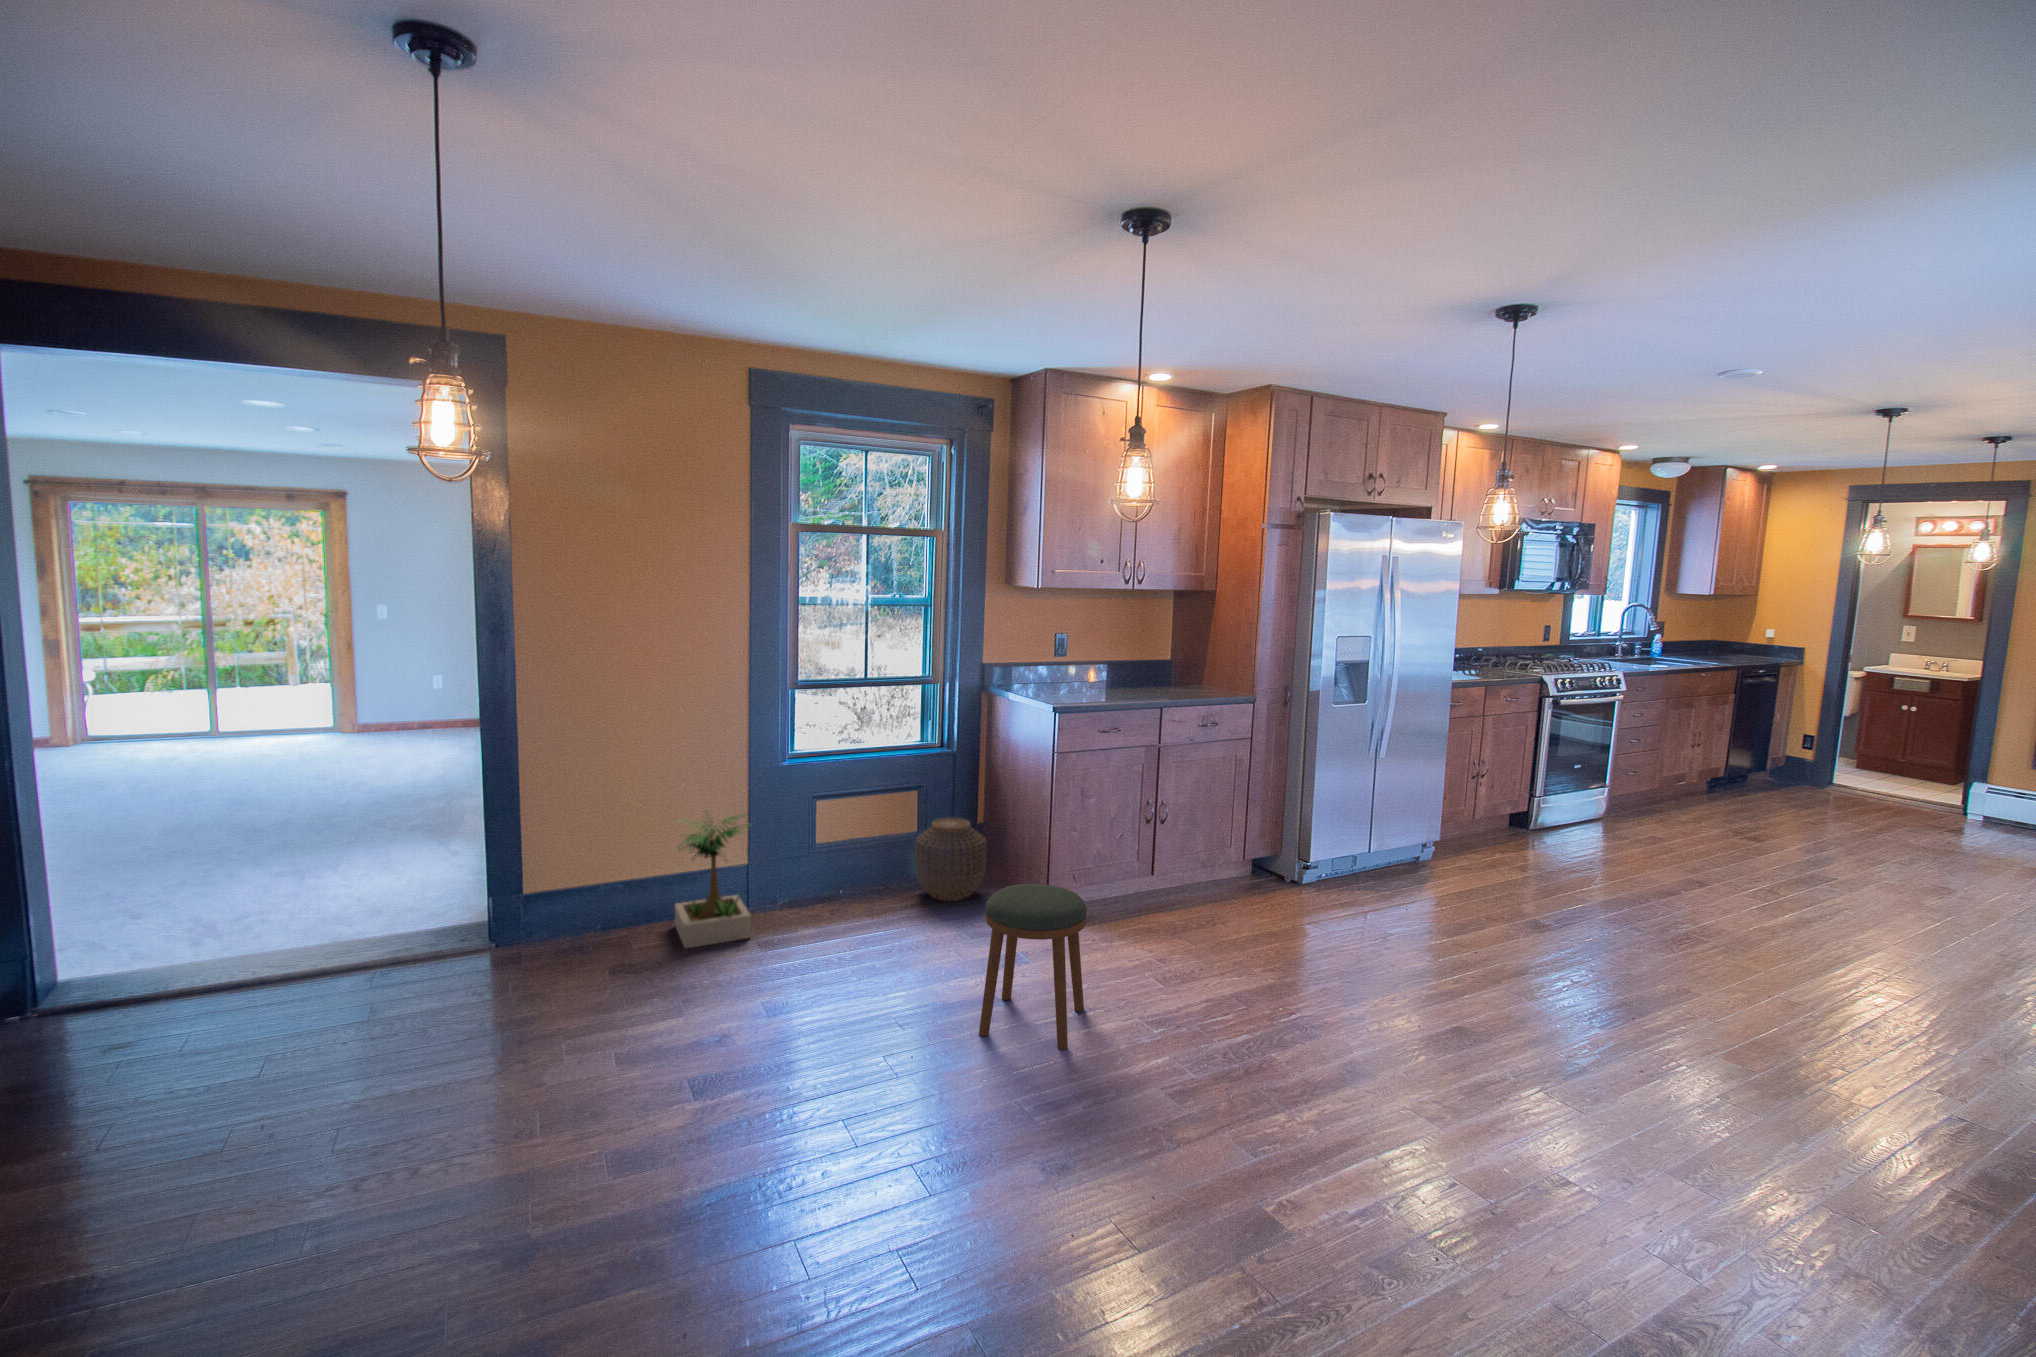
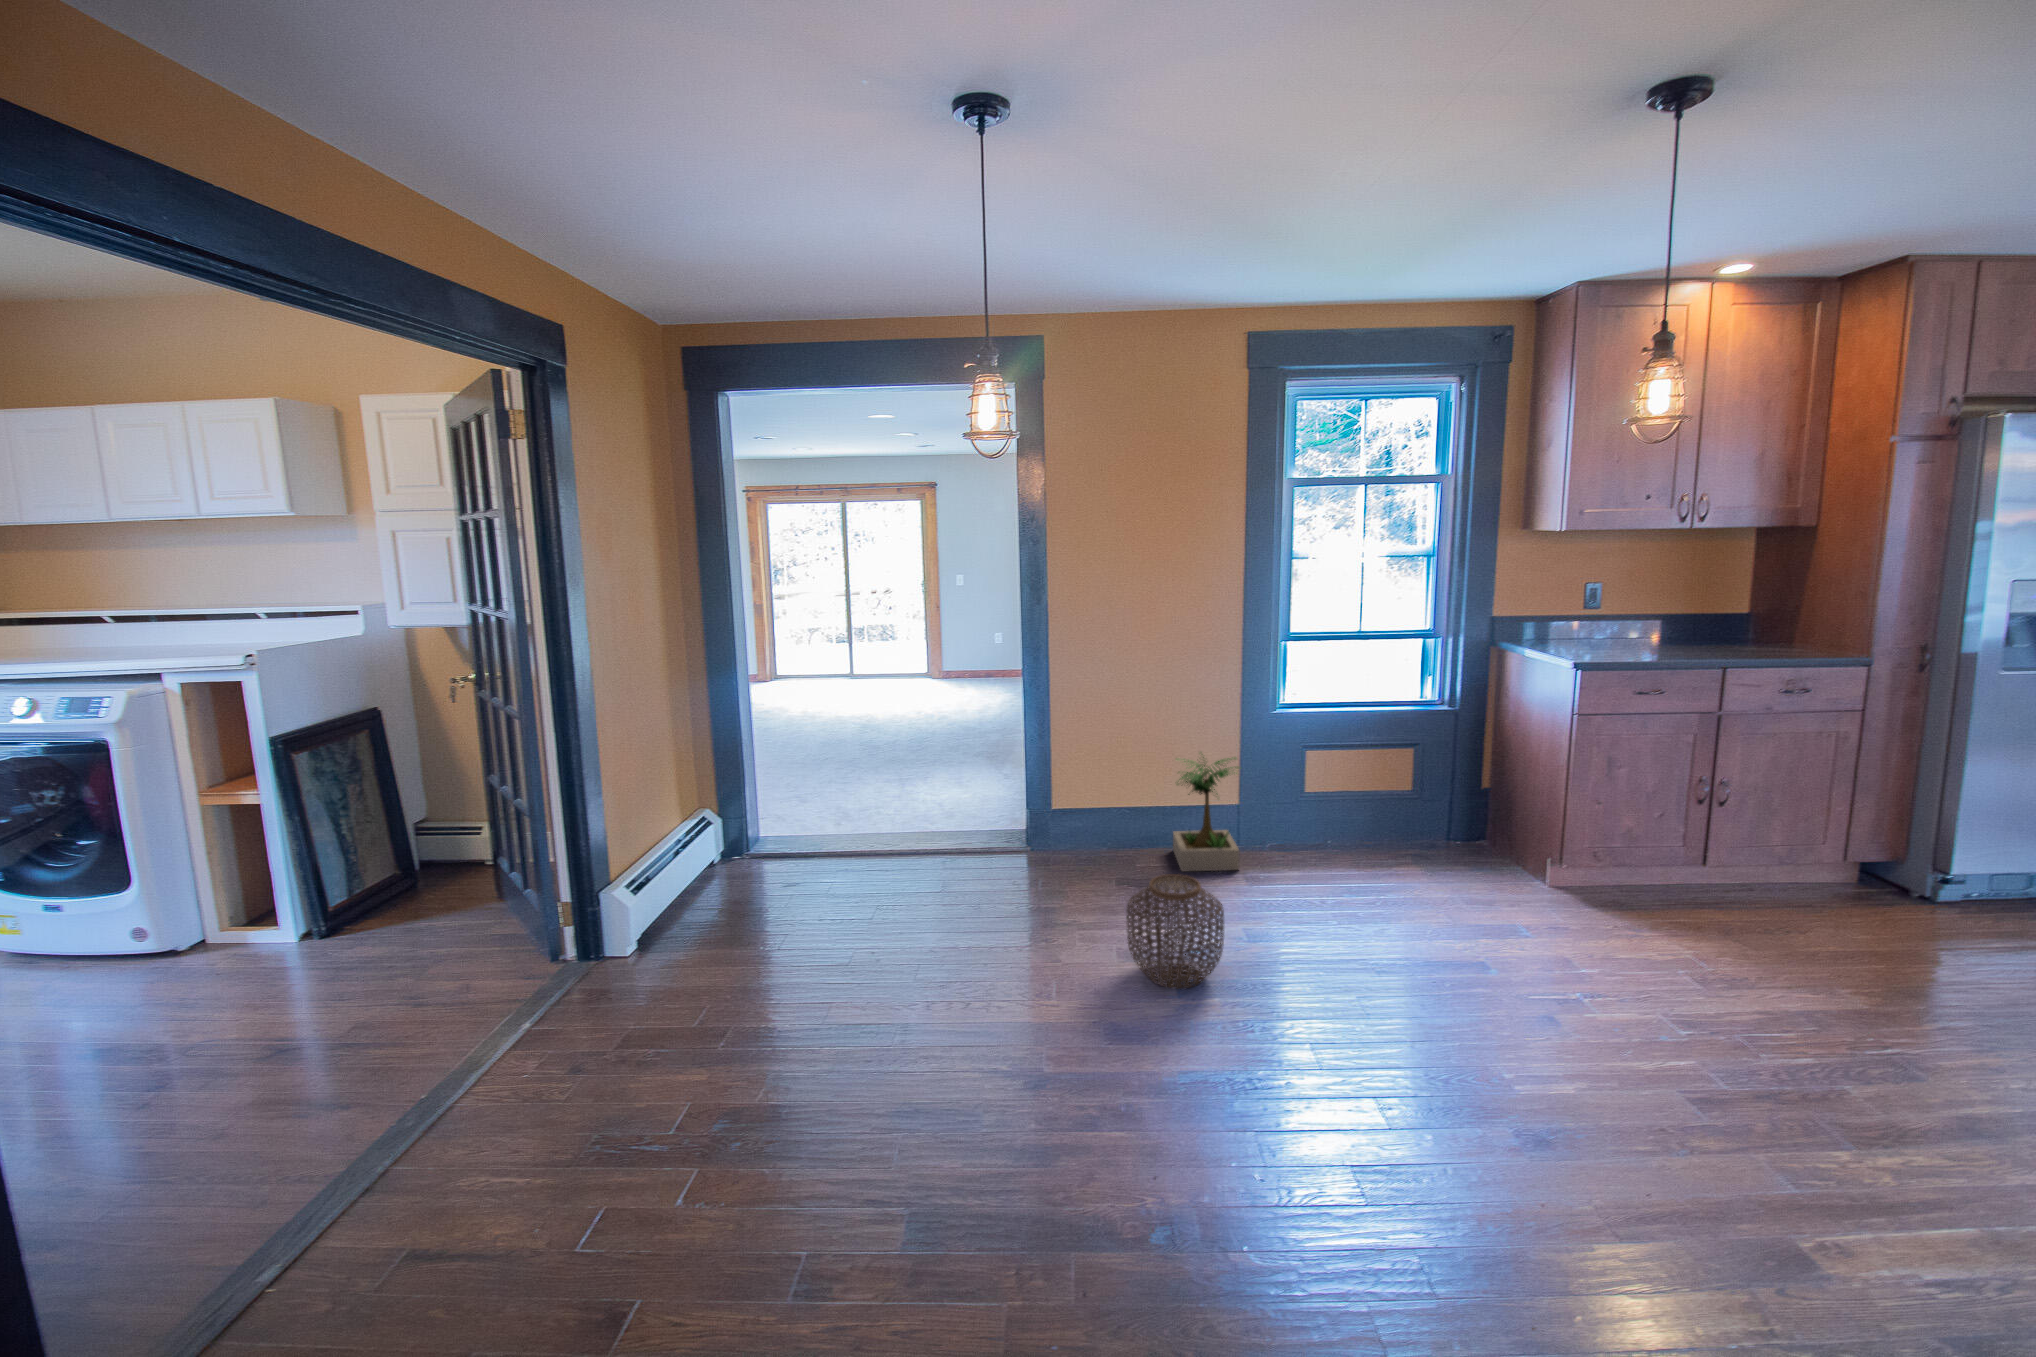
woven basket: present [915,818,986,901] -> present [1127,874,1224,988]
stool: present [979,884,1087,1050] -> none [1463,854,1595,1029]

